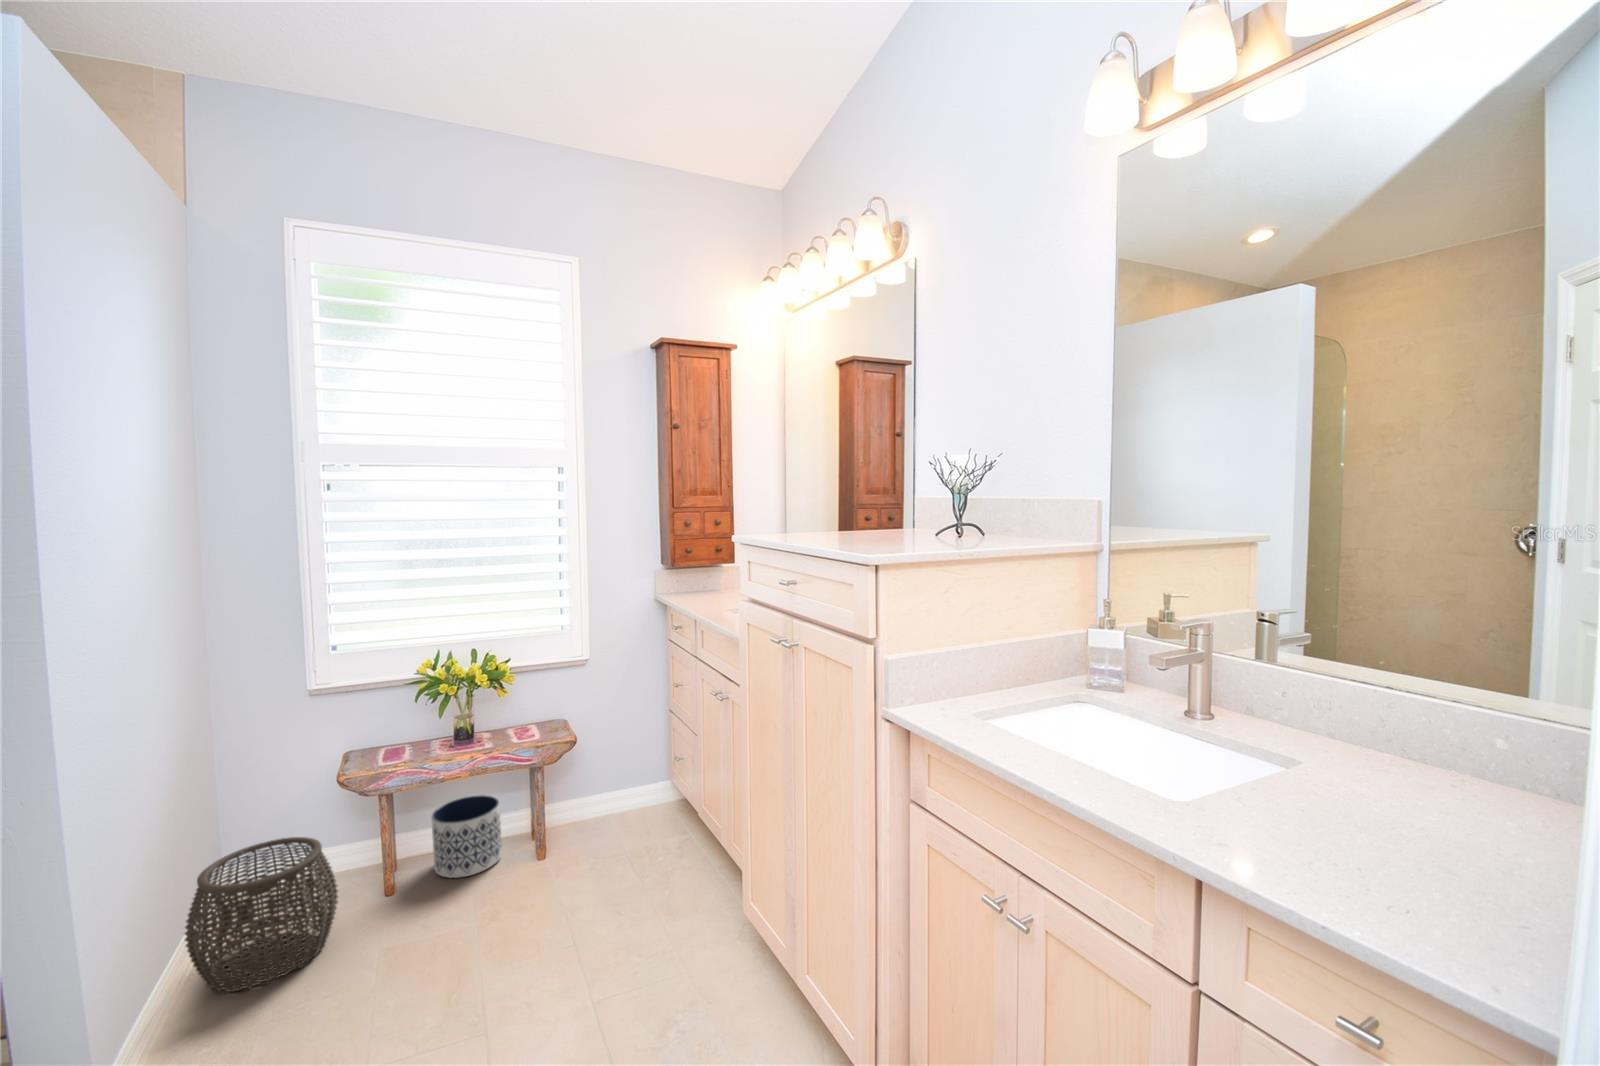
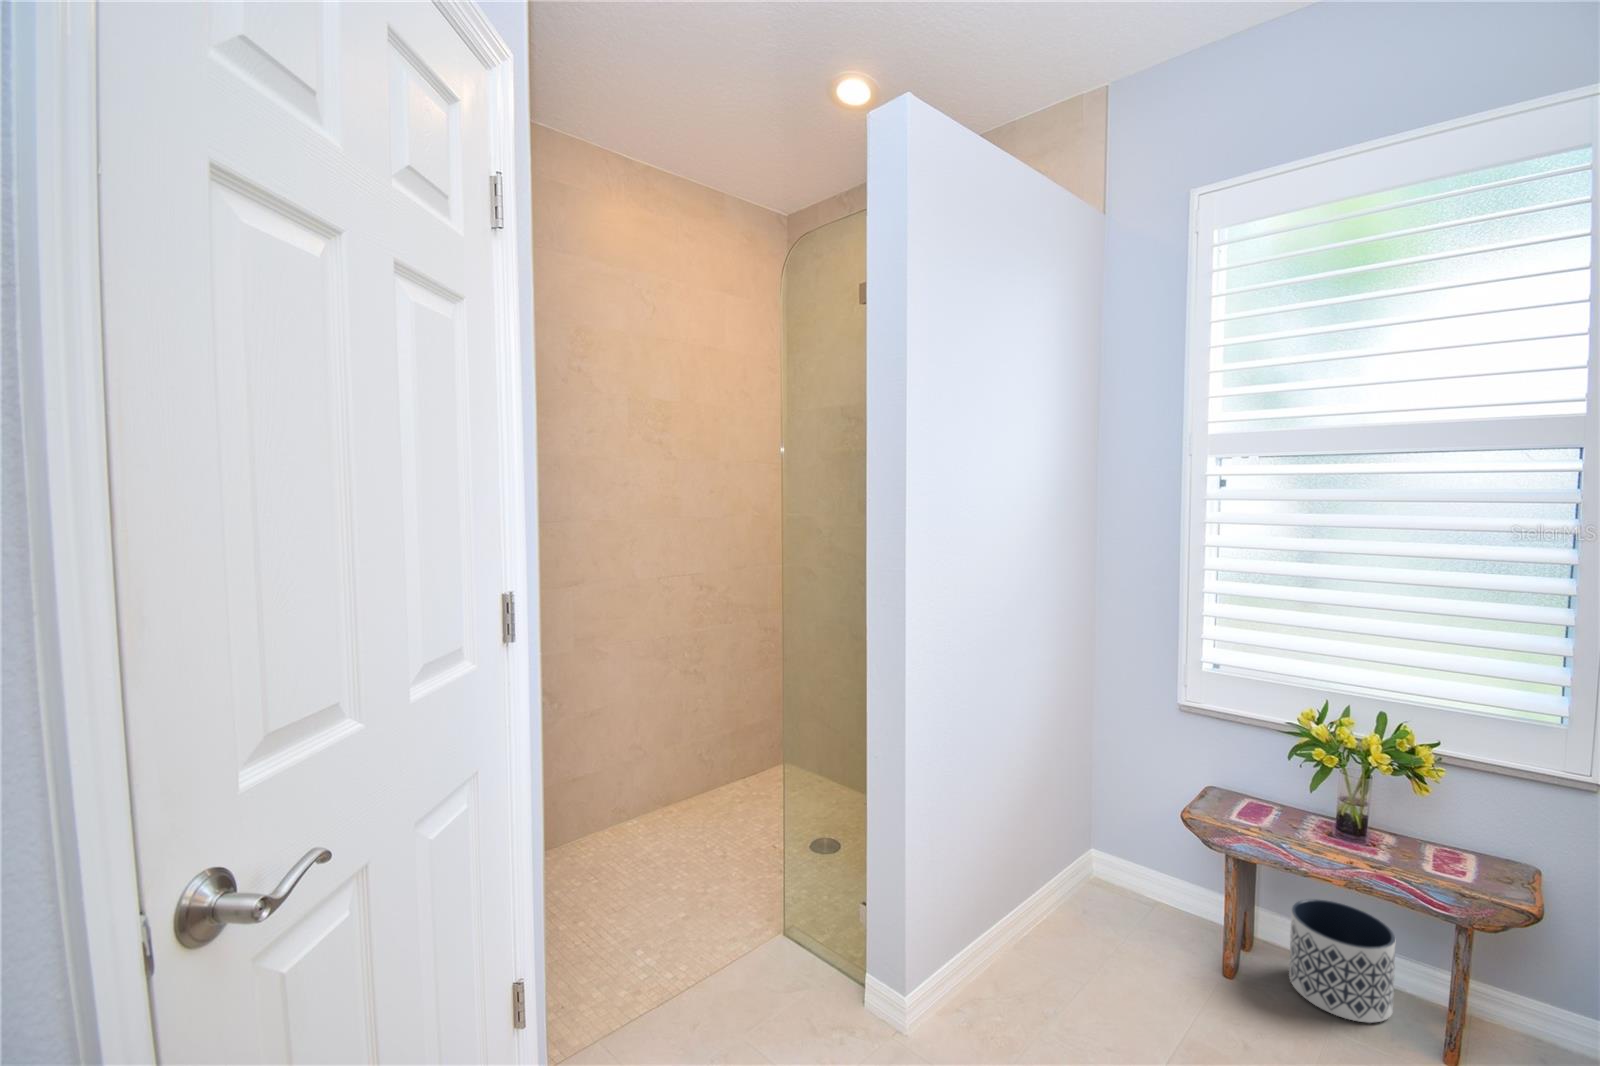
woven basket: present [184,837,338,992] -> none [1036,840,1167,993]

